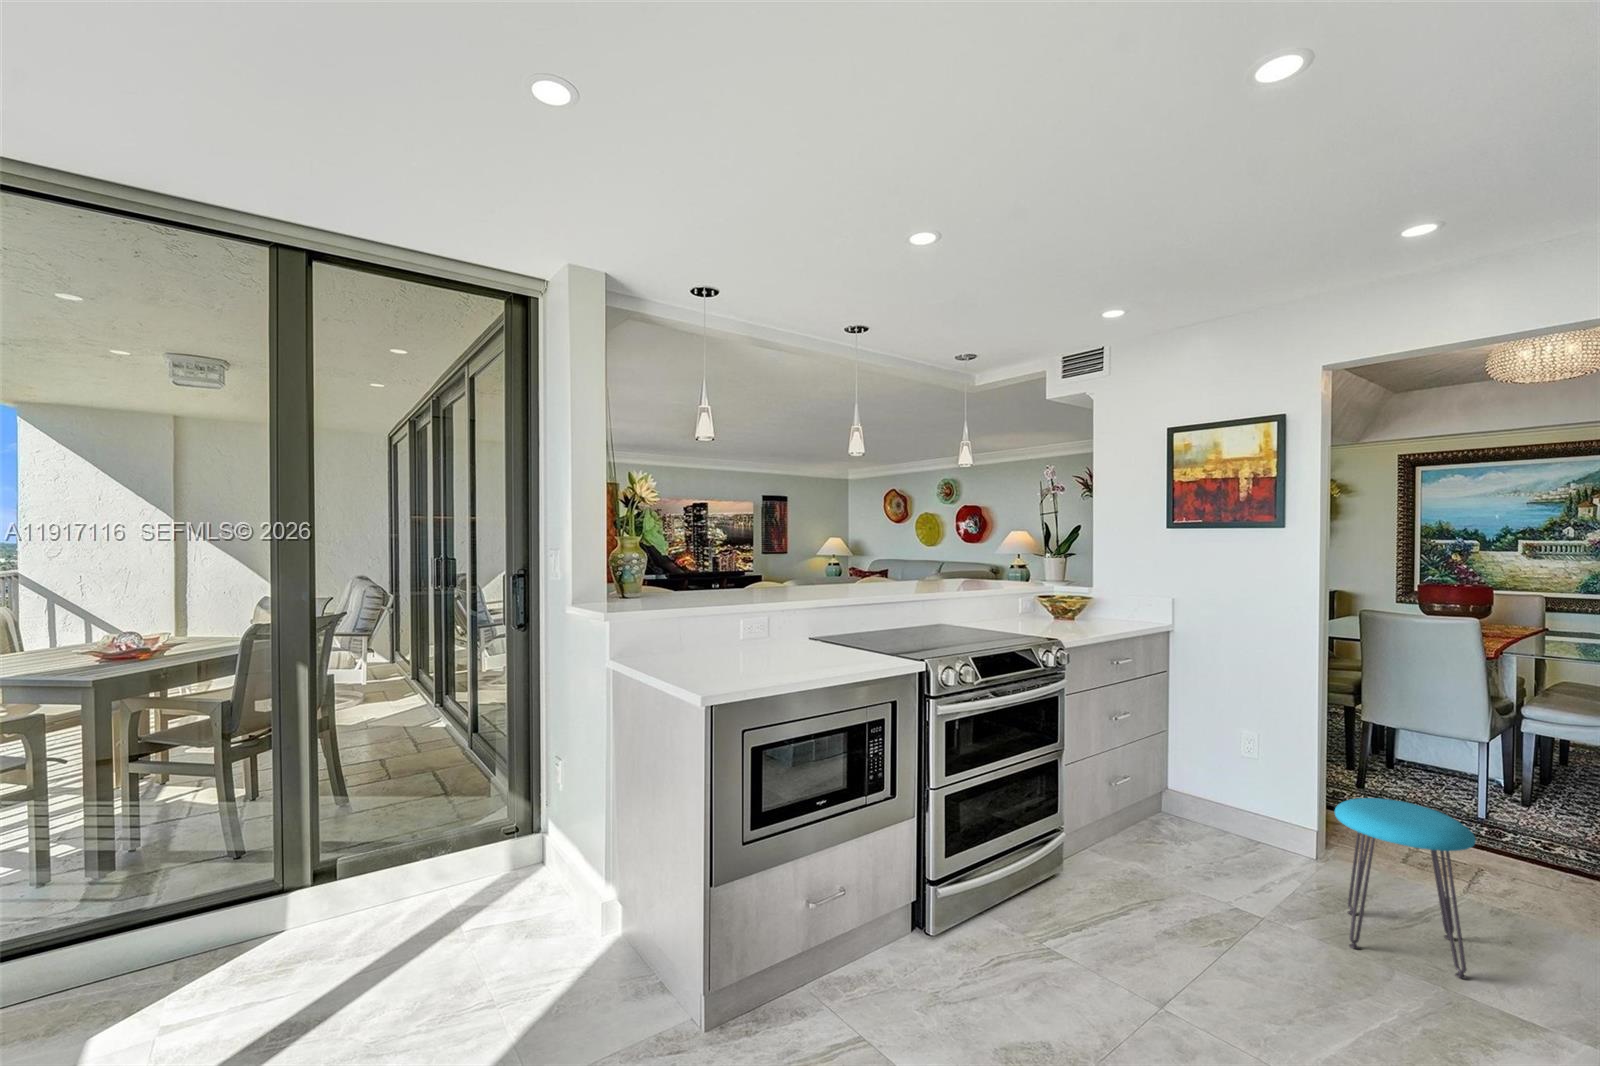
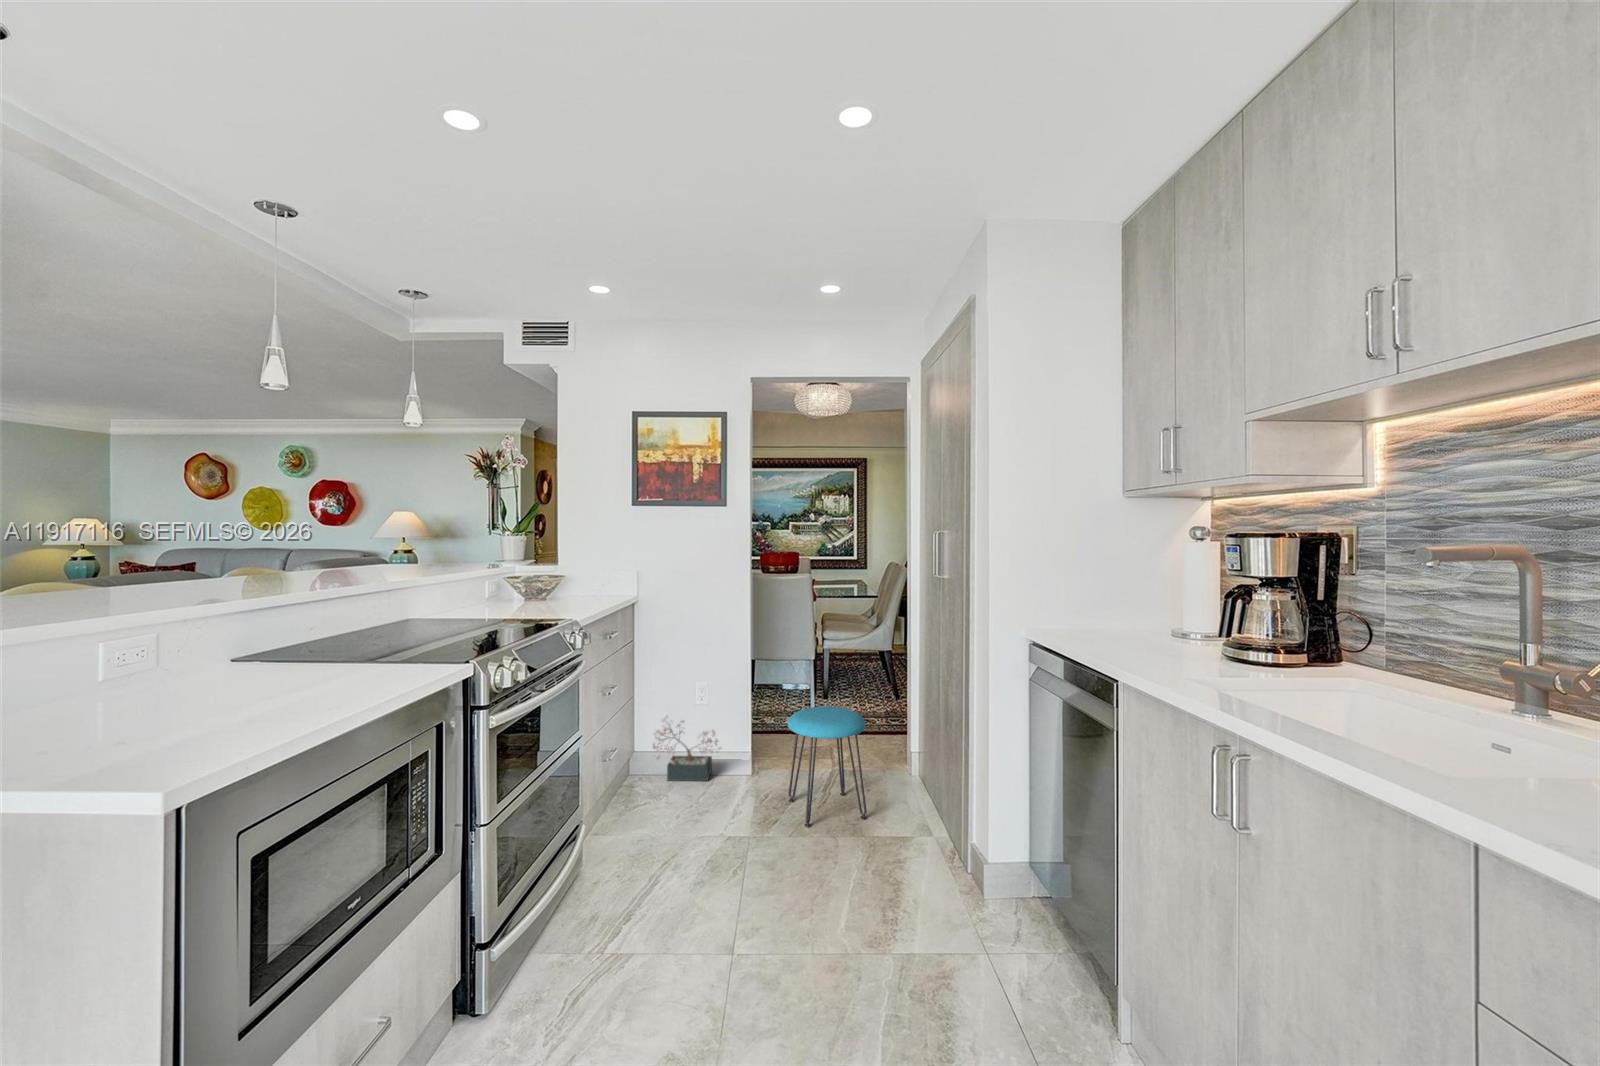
decorative plant: none [1179,764,1273,853] -> present [652,716,721,781]

